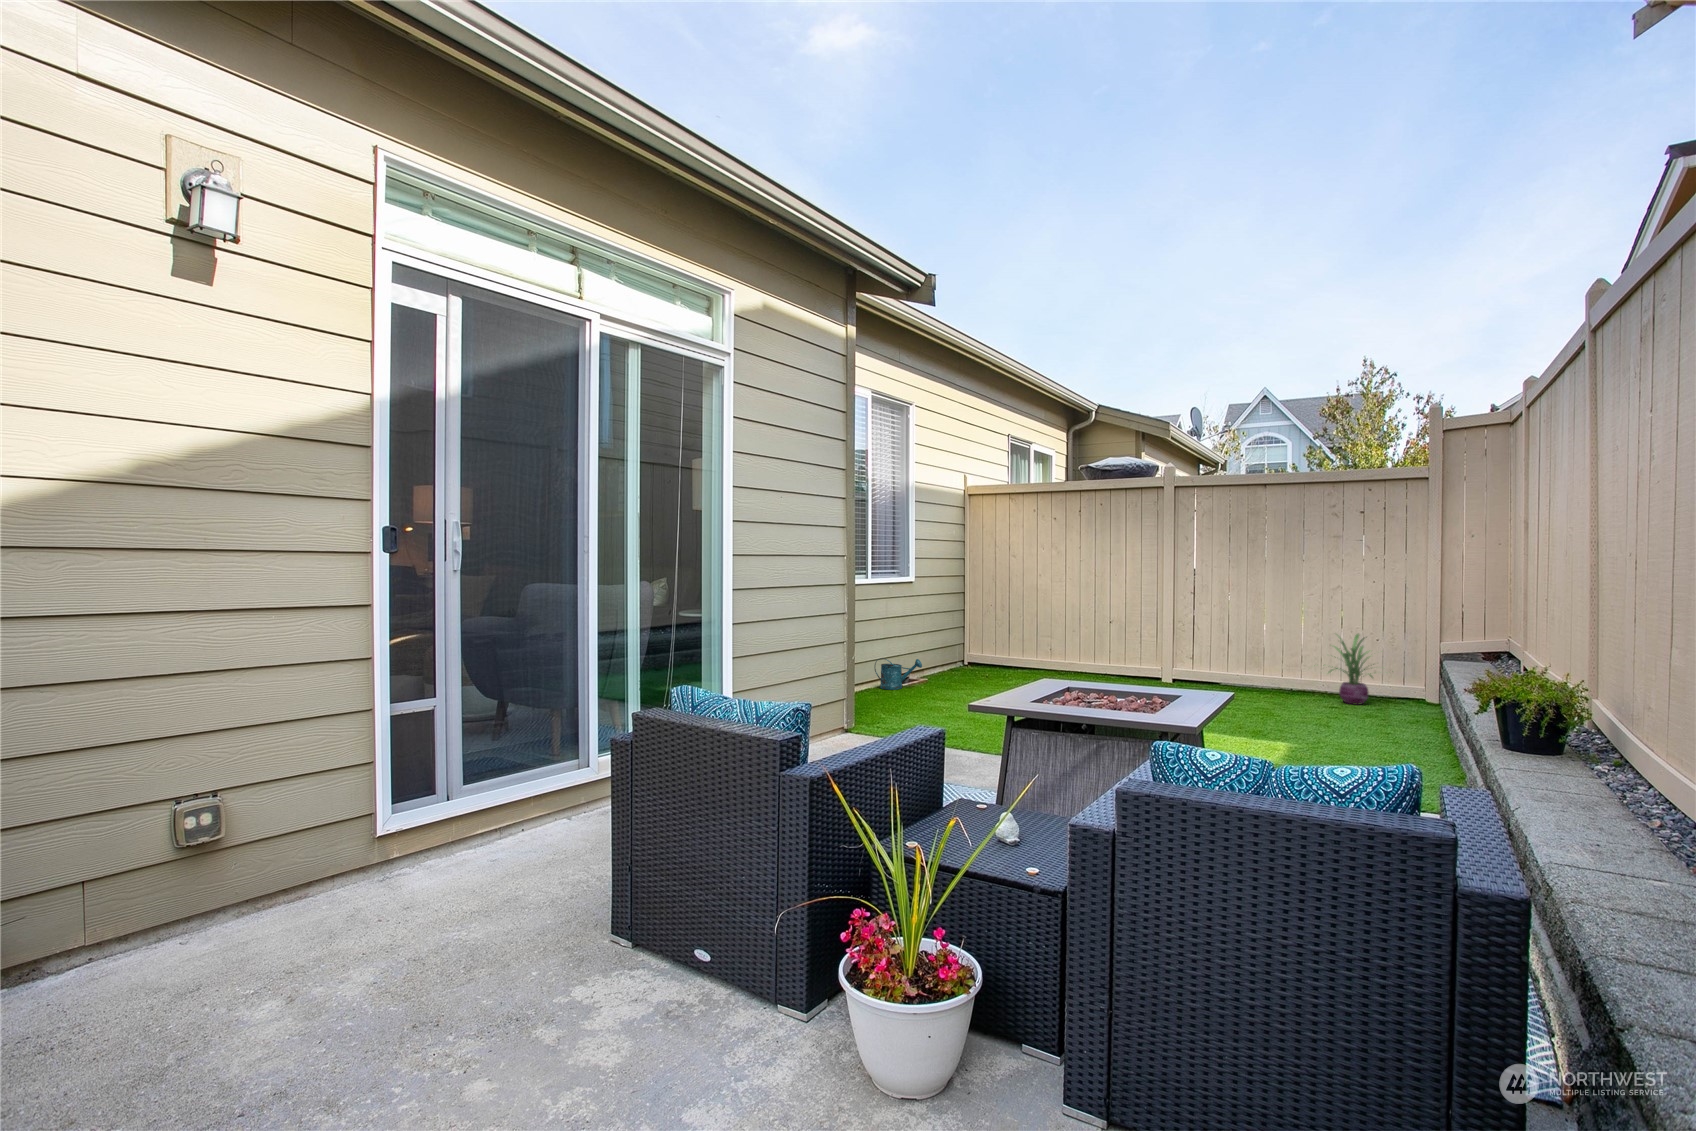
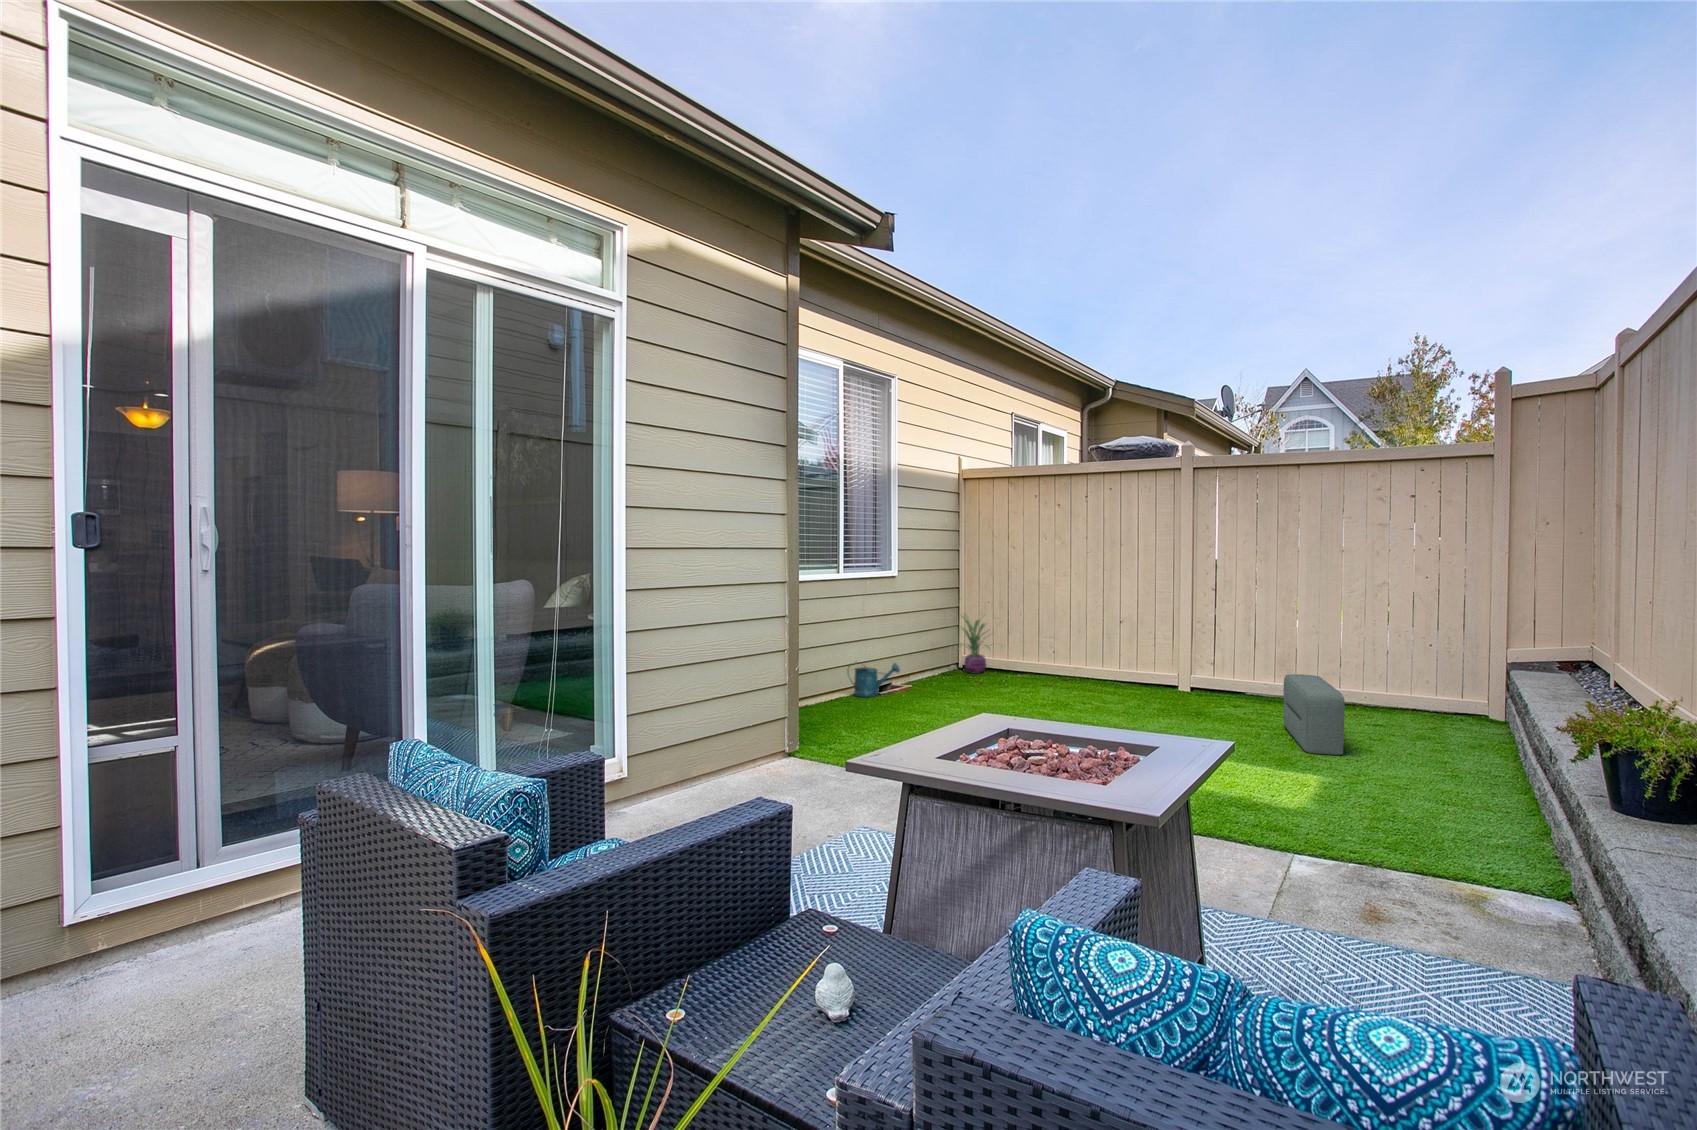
decorative plant: present [1329,634,1373,704] -> present [959,614,989,674]
pouf: none [1257,664,1308,728] -> present [1283,674,1345,755]

